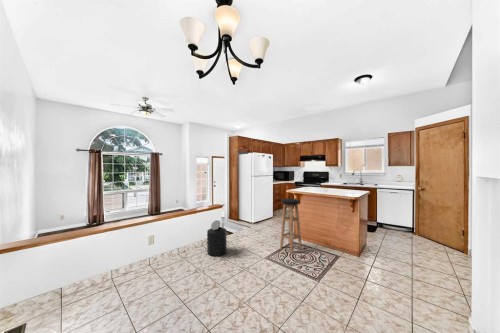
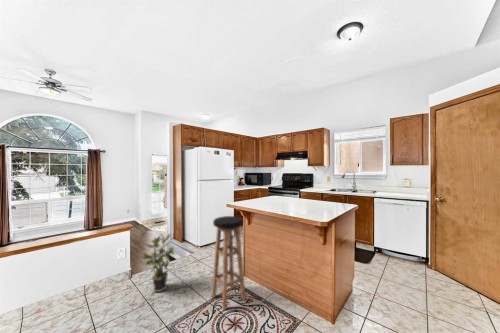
potted plant: none [235,209,253,245] -> present [143,234,174,292]
trash can: present [207,220,227,257] -> none [78,254,119,321]

